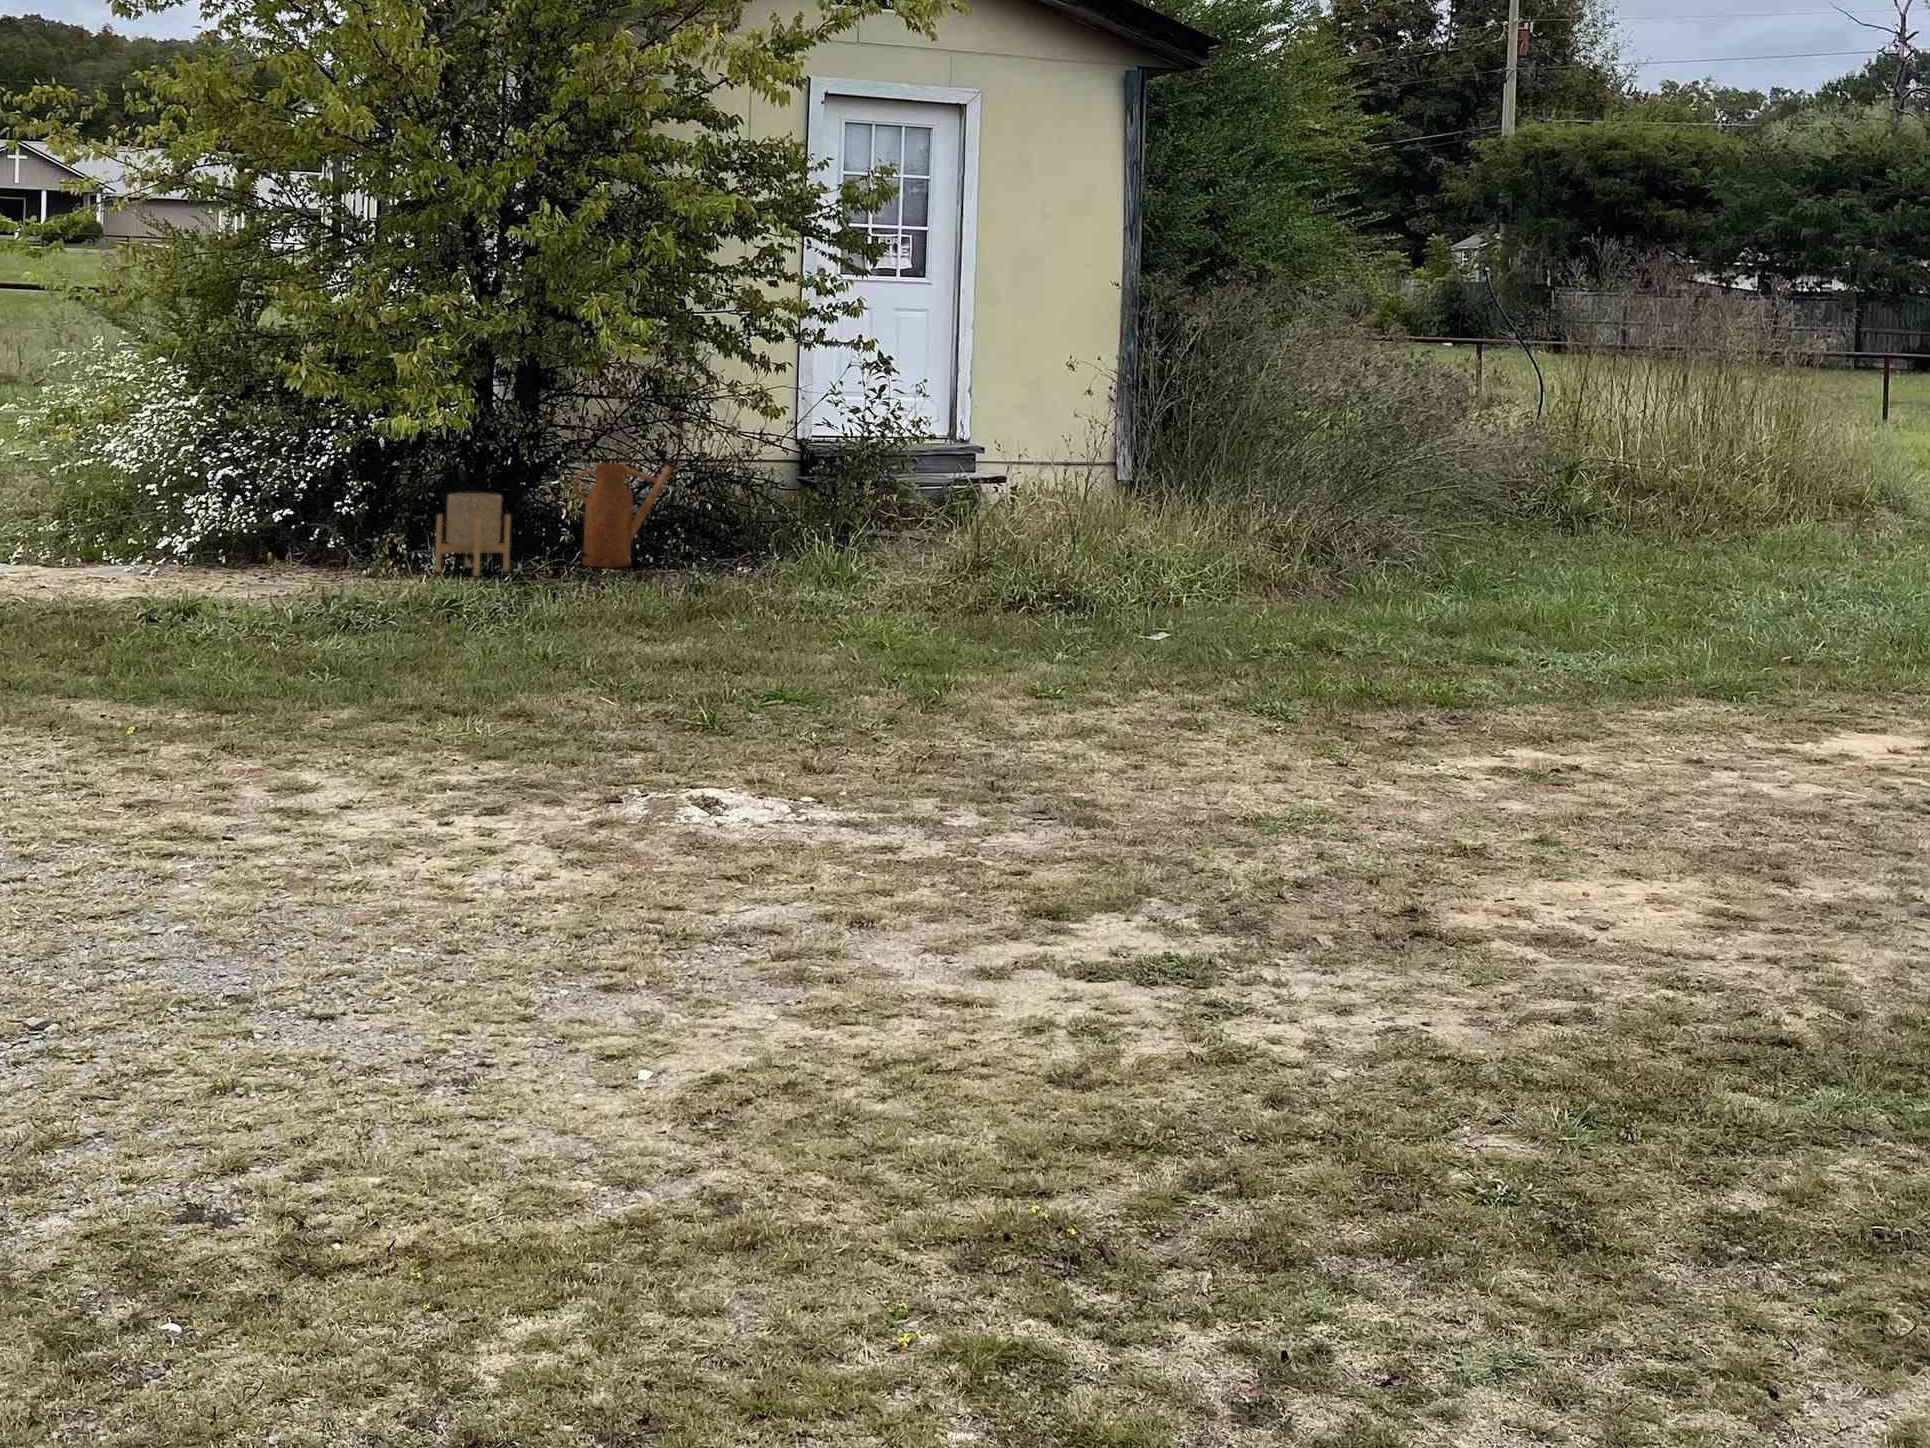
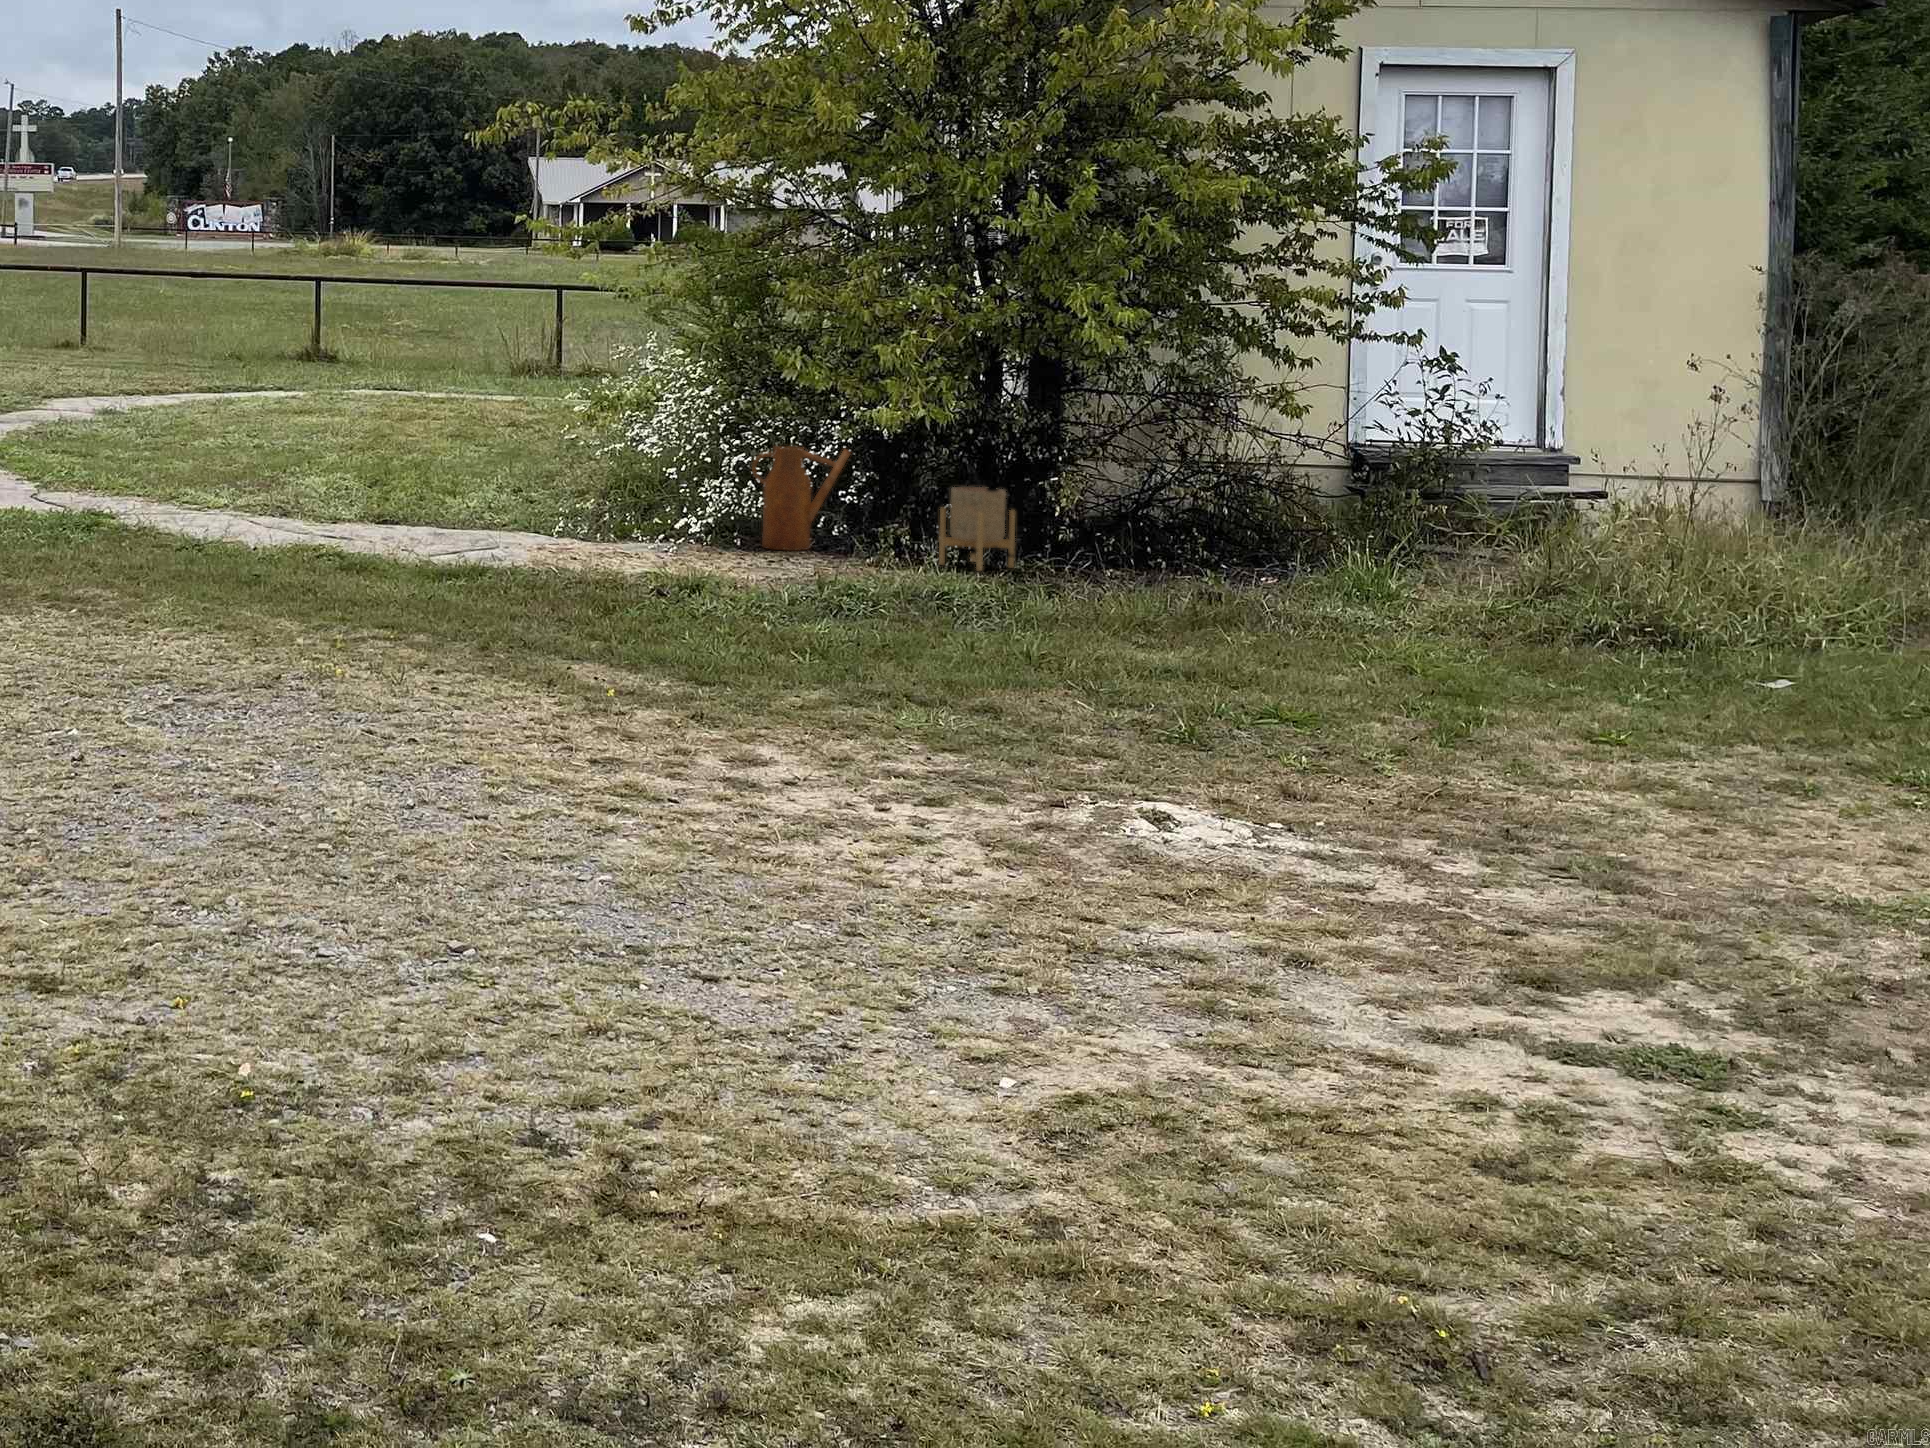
watering can: present [573,463,673,568] -> present [752,446,851,551]

